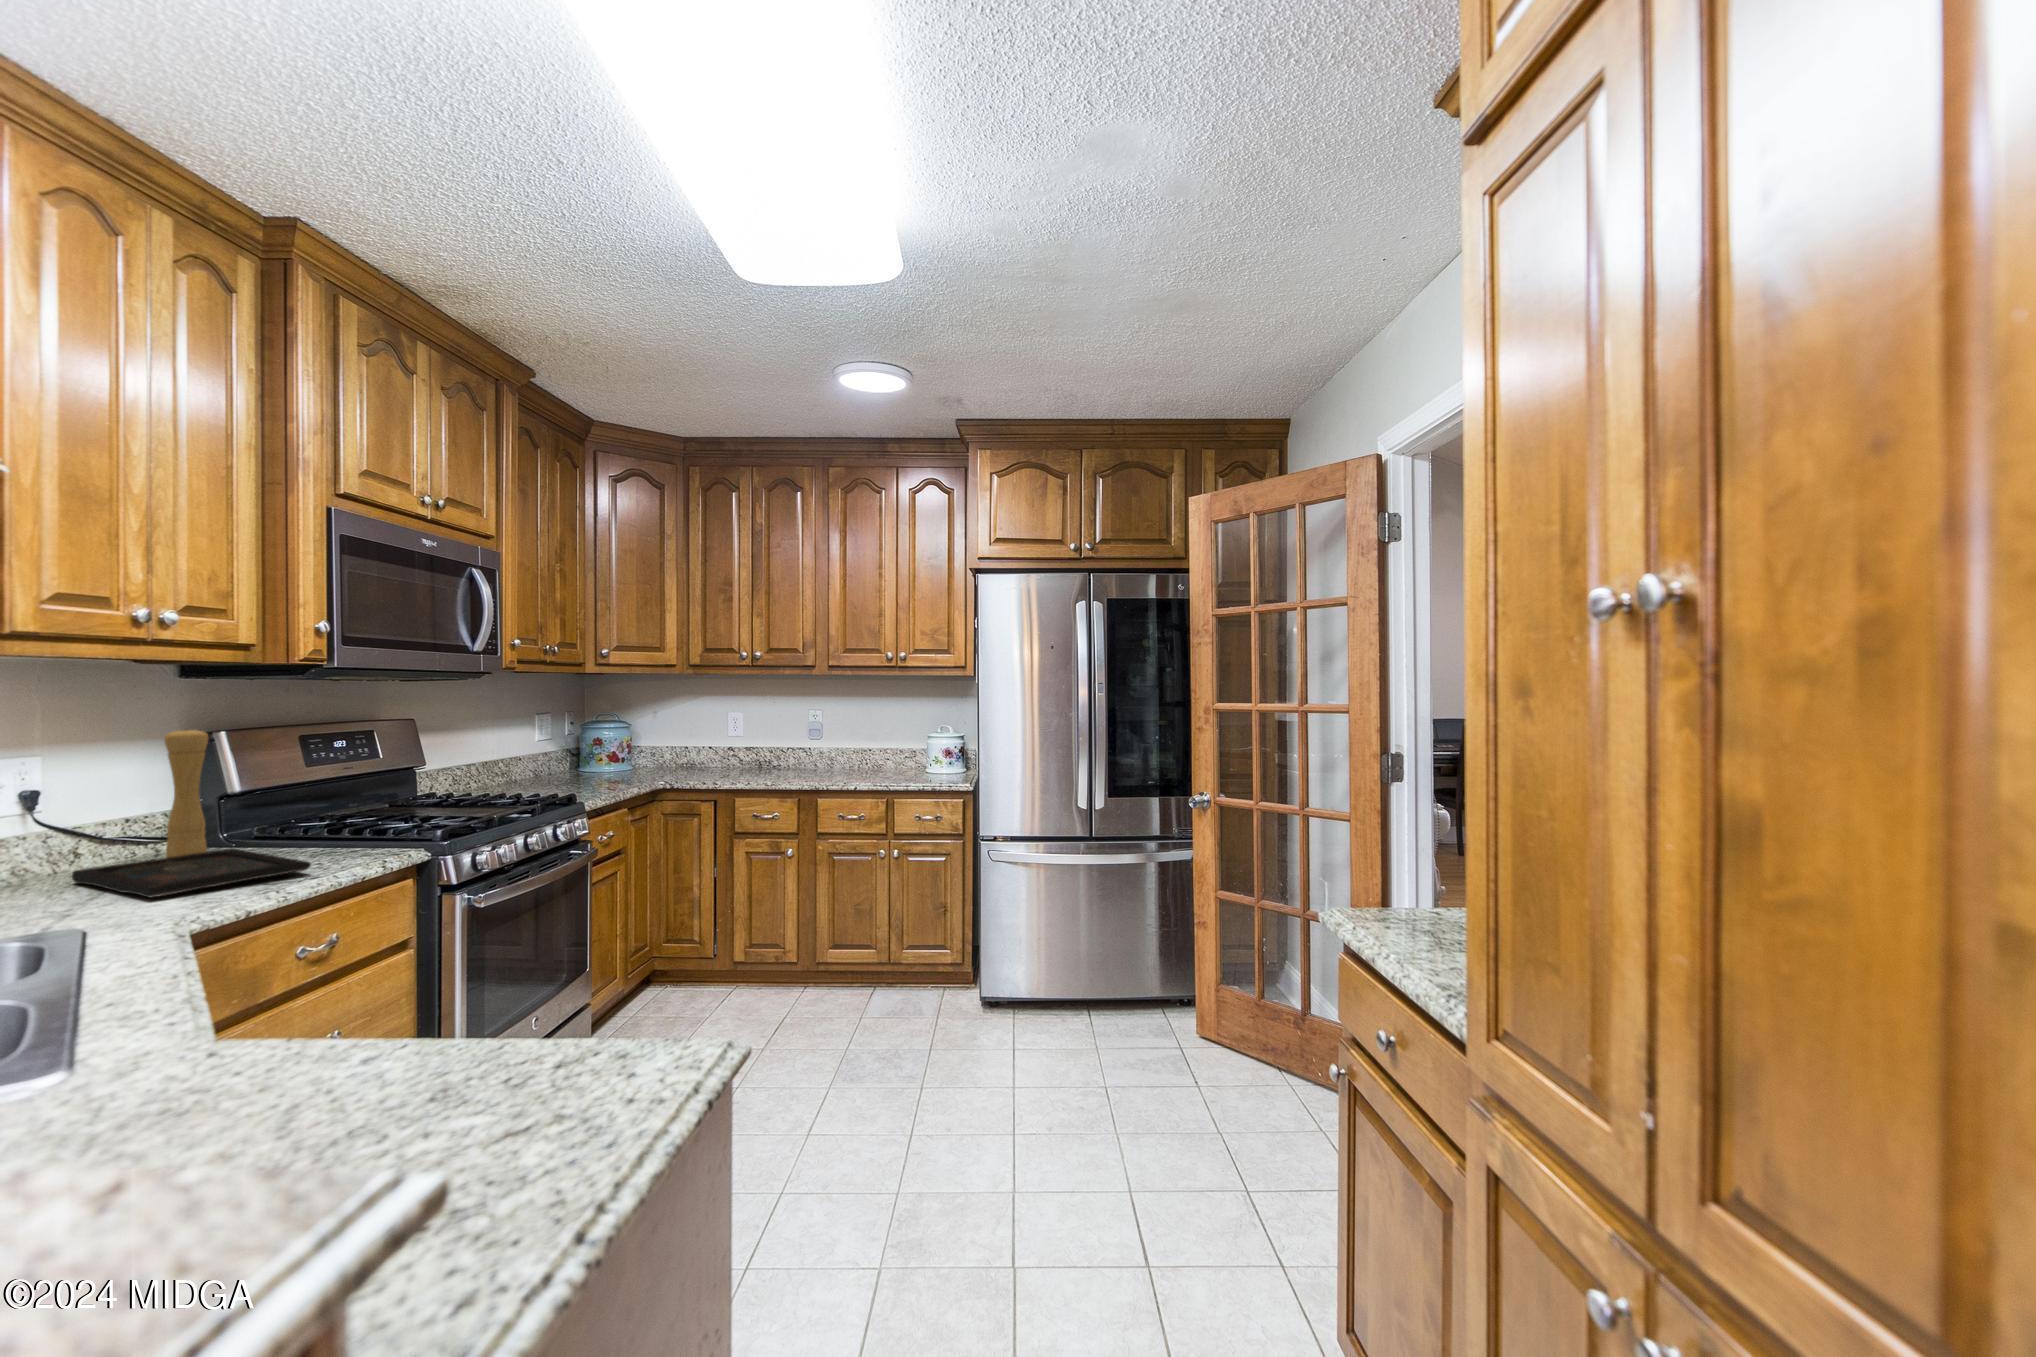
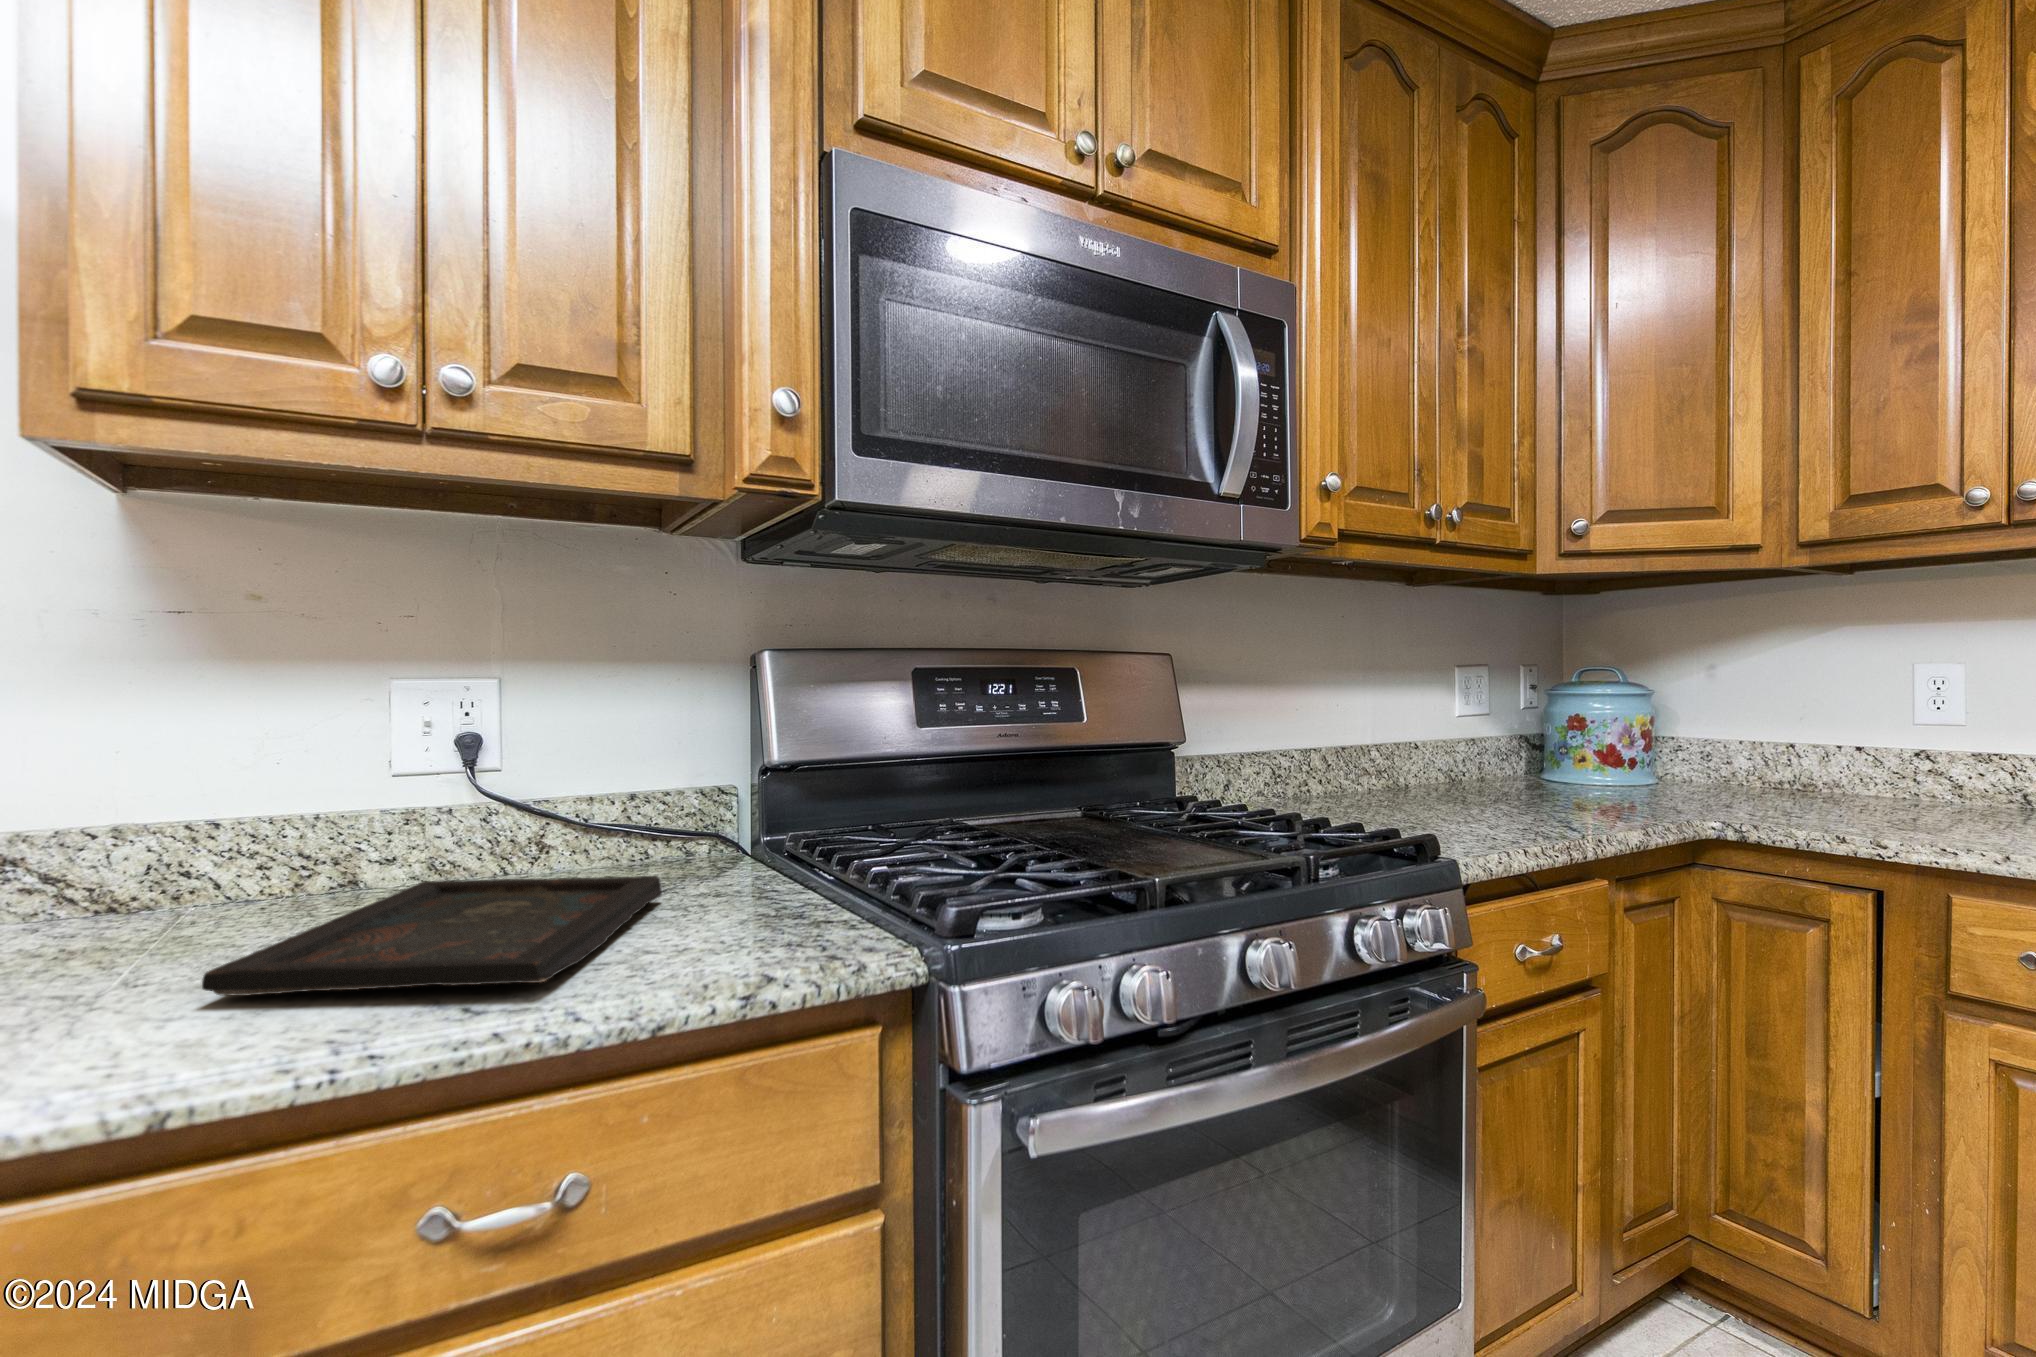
pepper mill: present [164,728,208,857] -> none [636,638,700,877]

